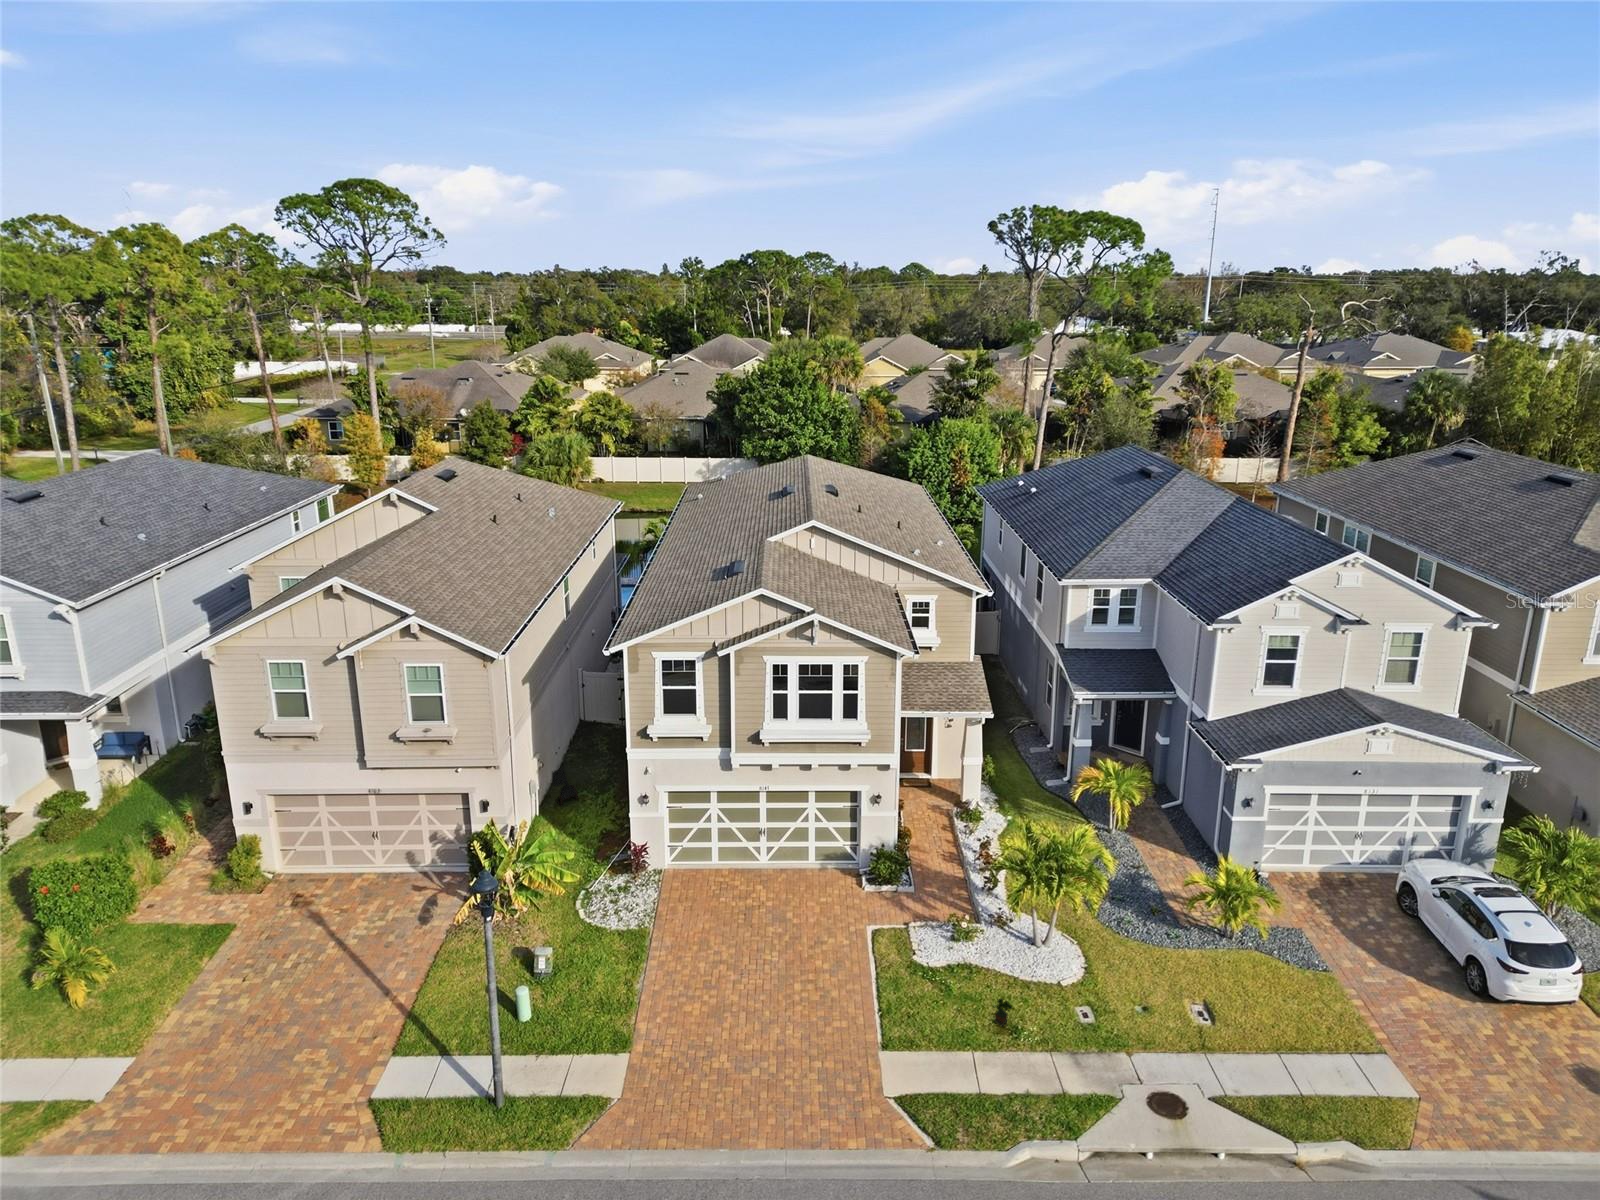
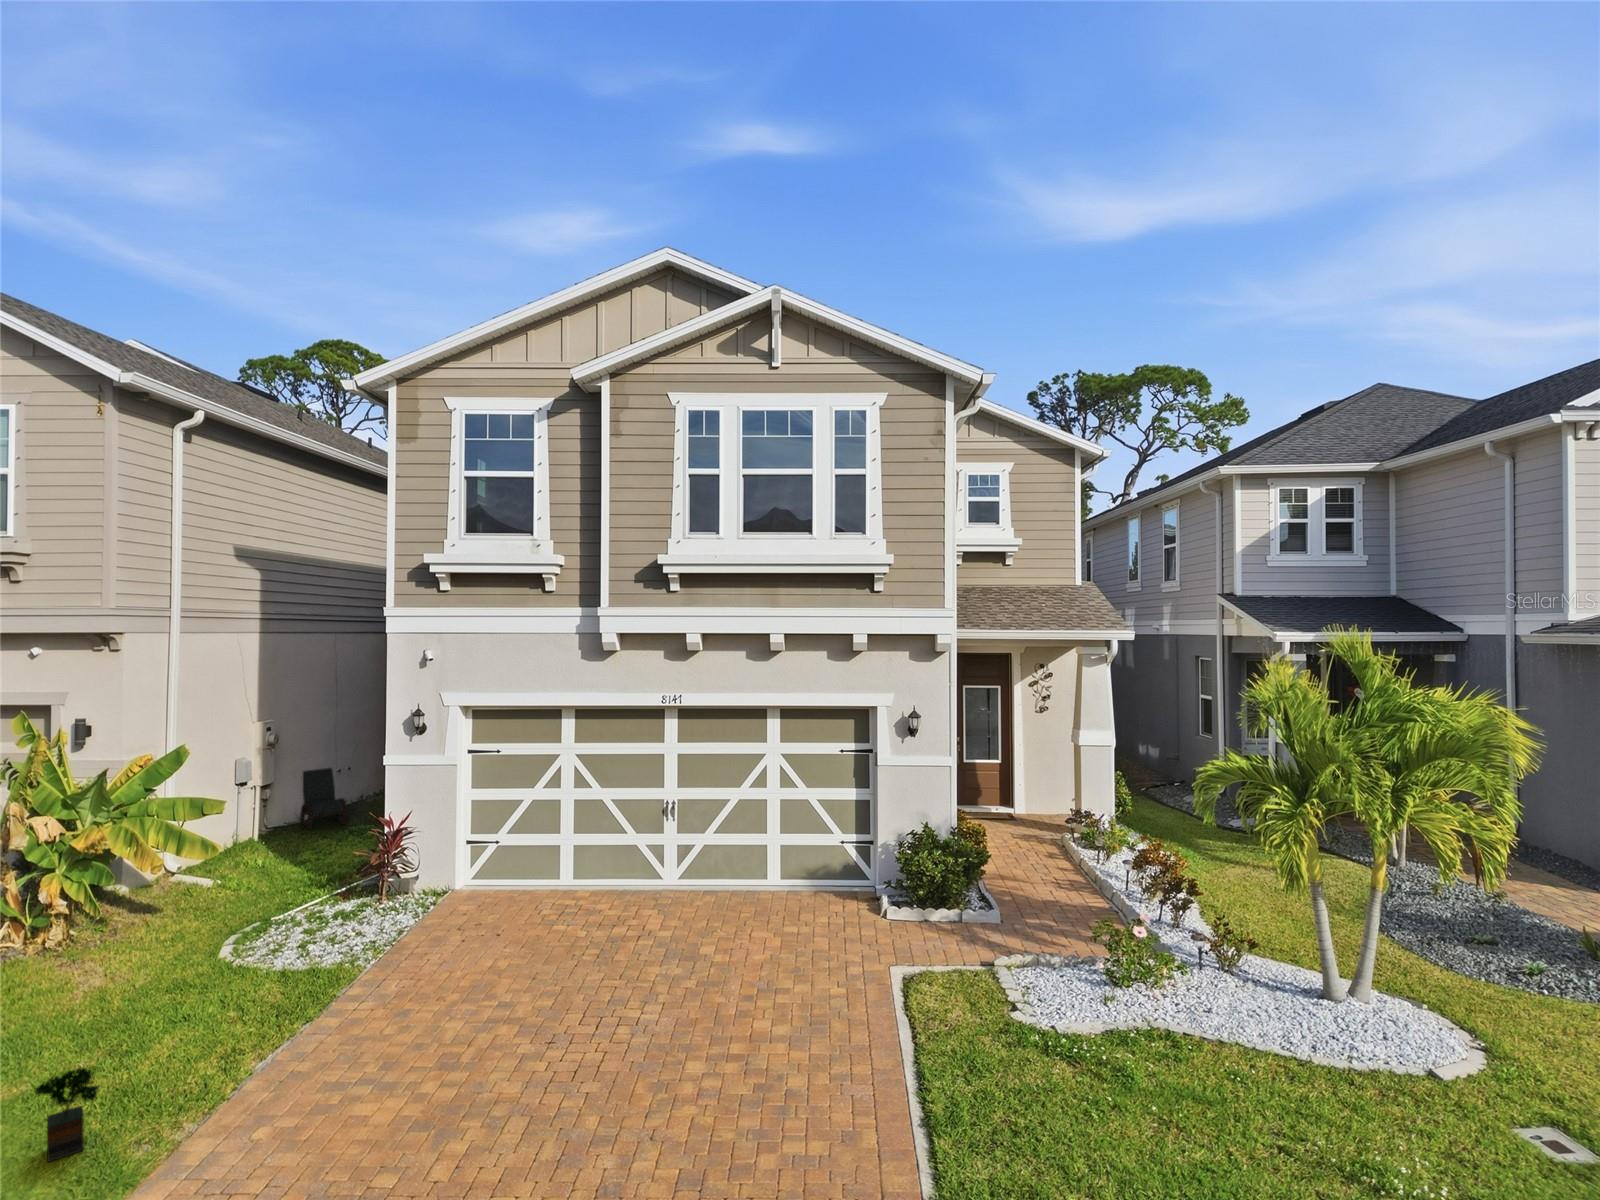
potted tree: present [993,998,1012,1026] -> present [35,1068,100,1162]

